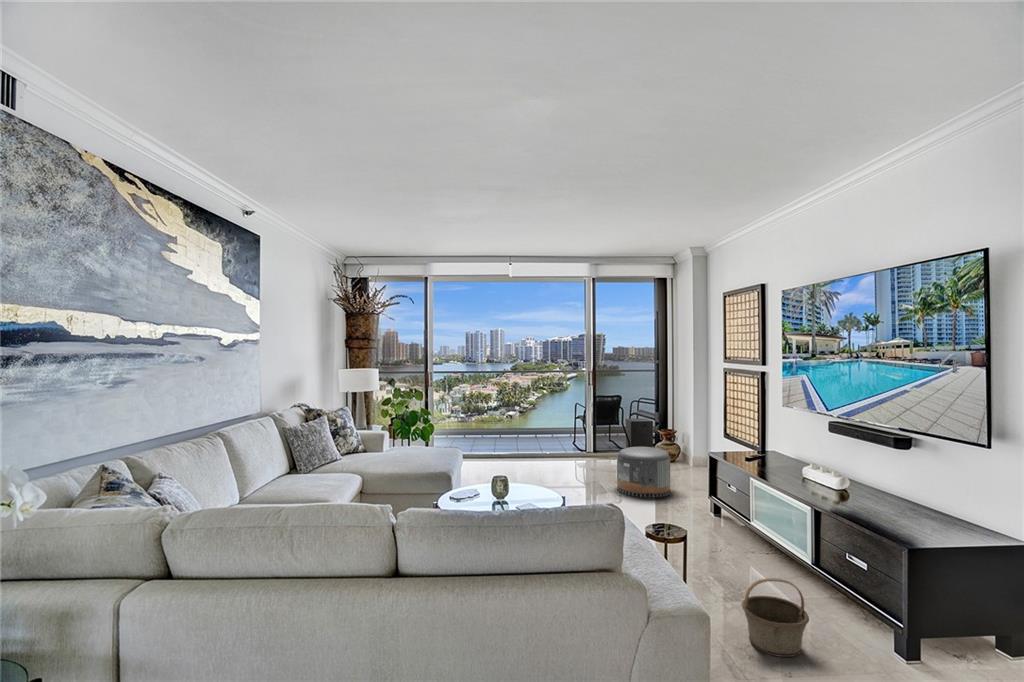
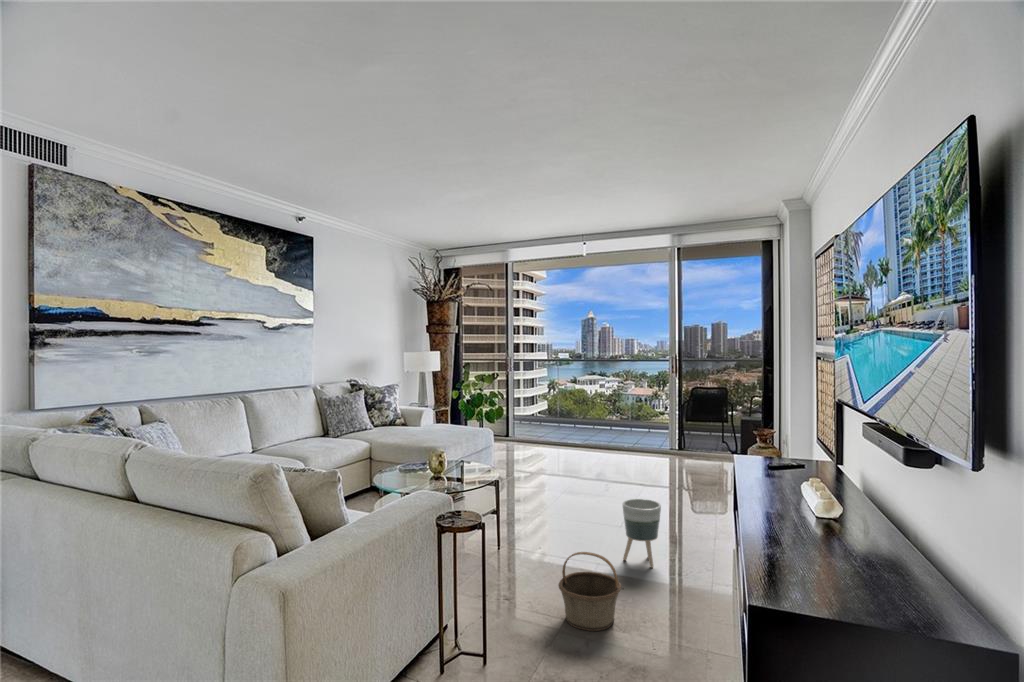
pouf: present [617,447,670,498] -> none [650,438,709,493]
planter: none [706,513,744,578] -> present [623,499,661,568]

